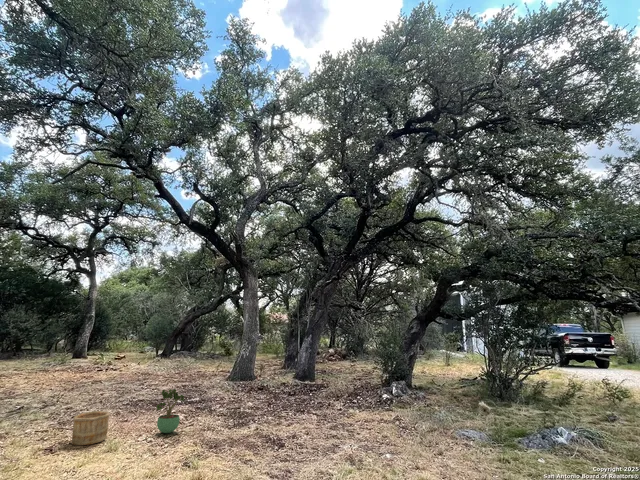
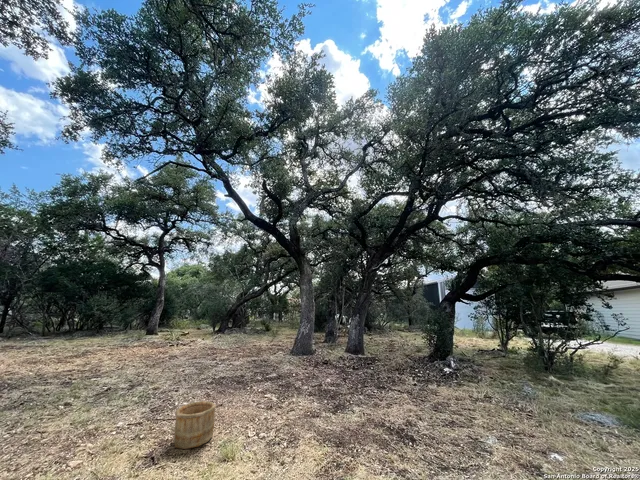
potted plant: present [156,389,184,433] -> none [263,372,293,423]

